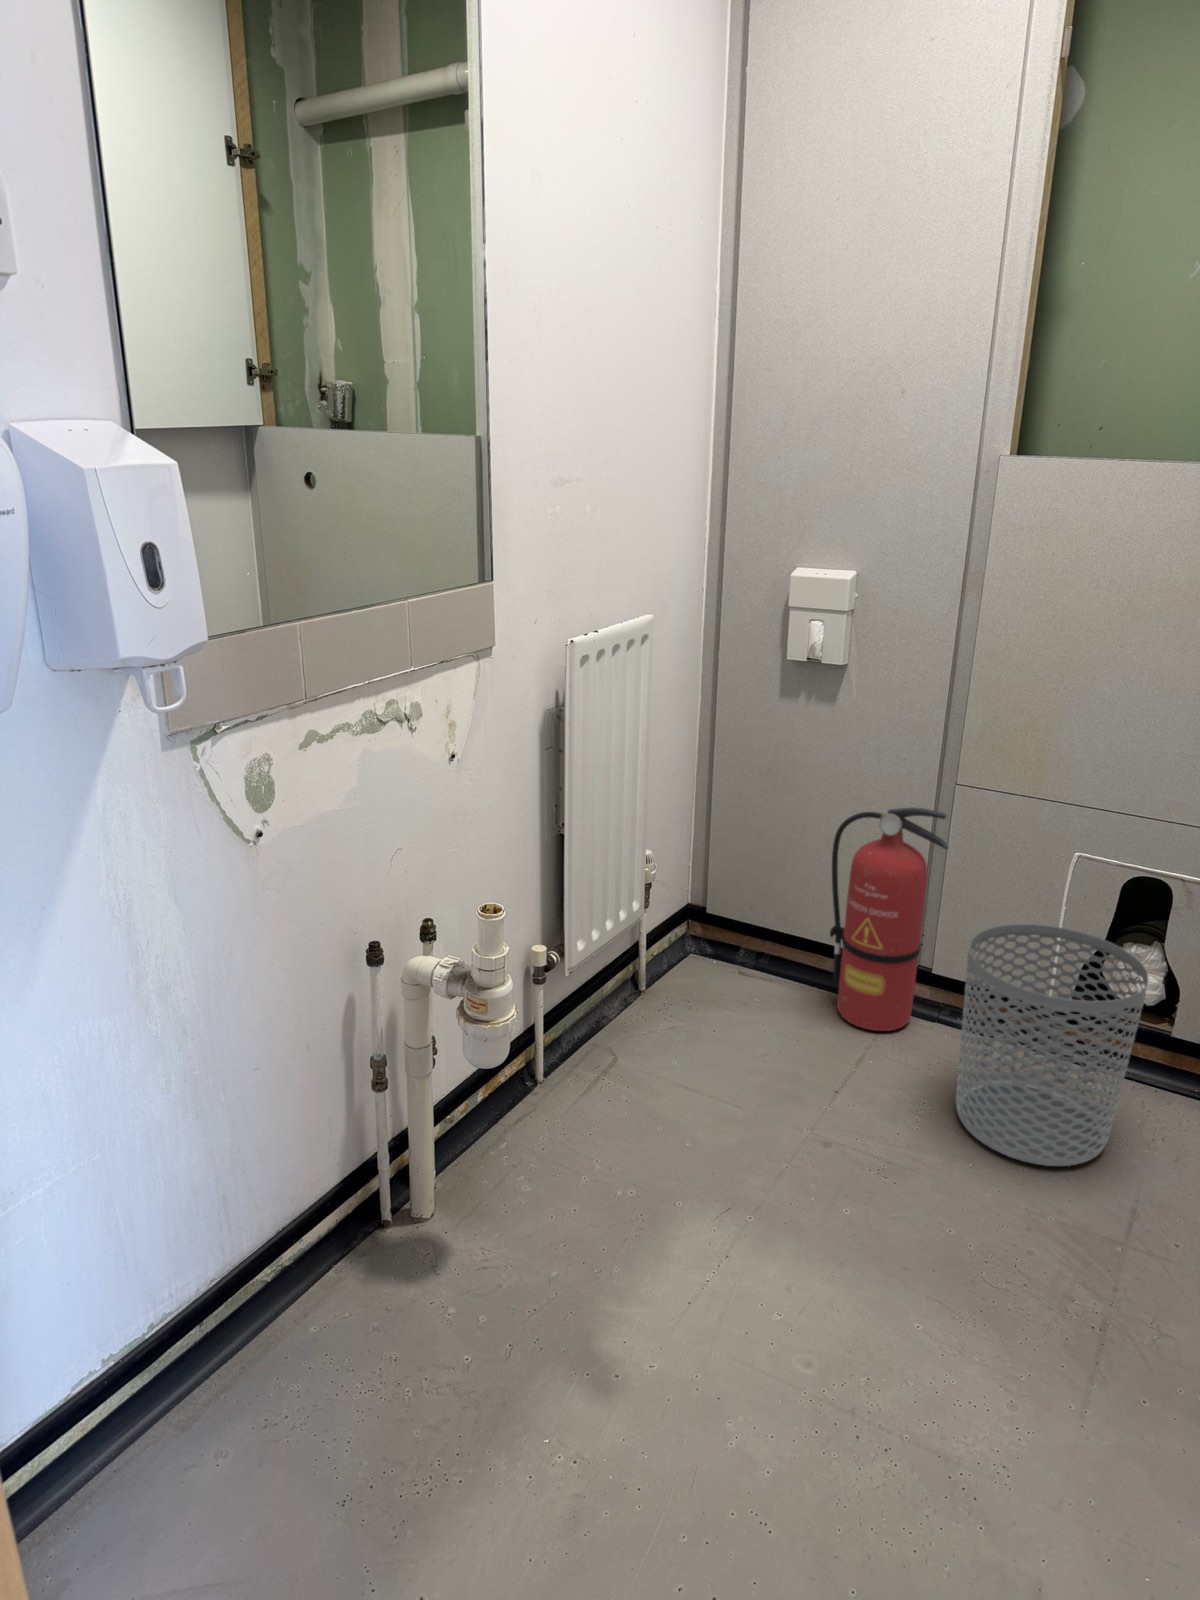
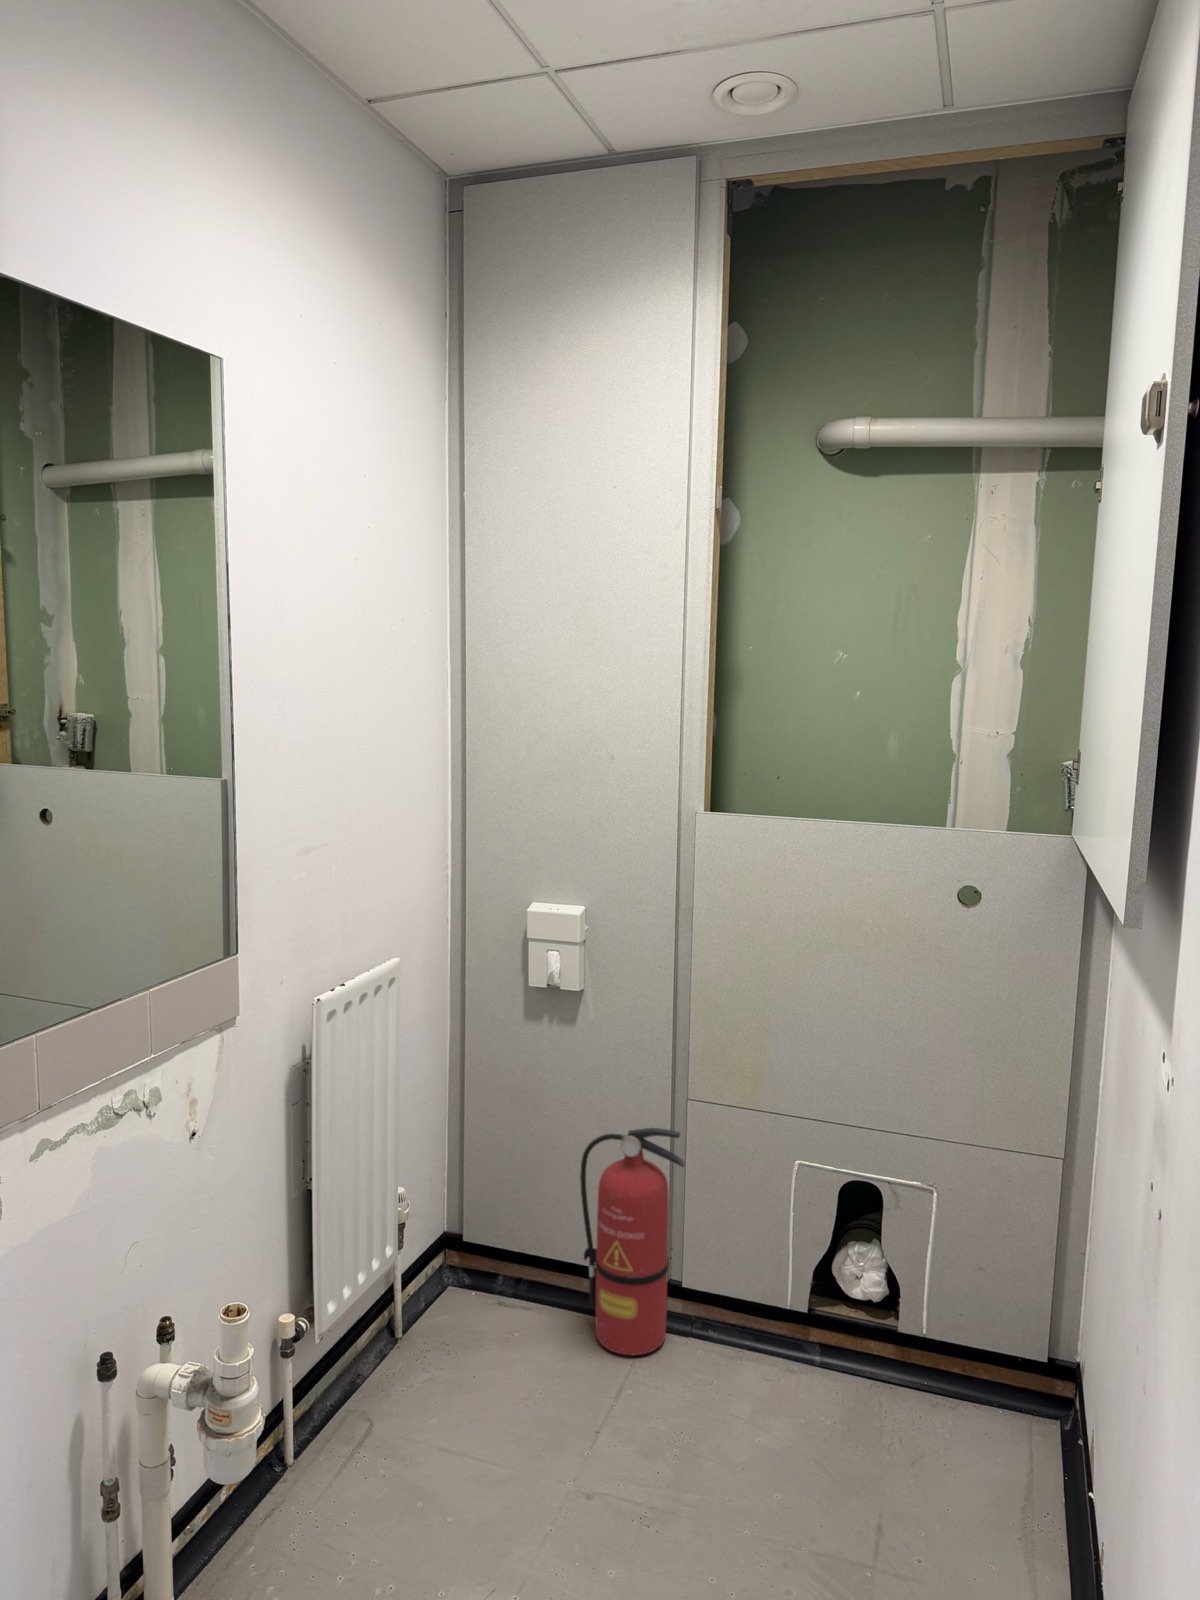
waste bin: present [956,924,1148,1166] -> none [705,1238,861,1490]

